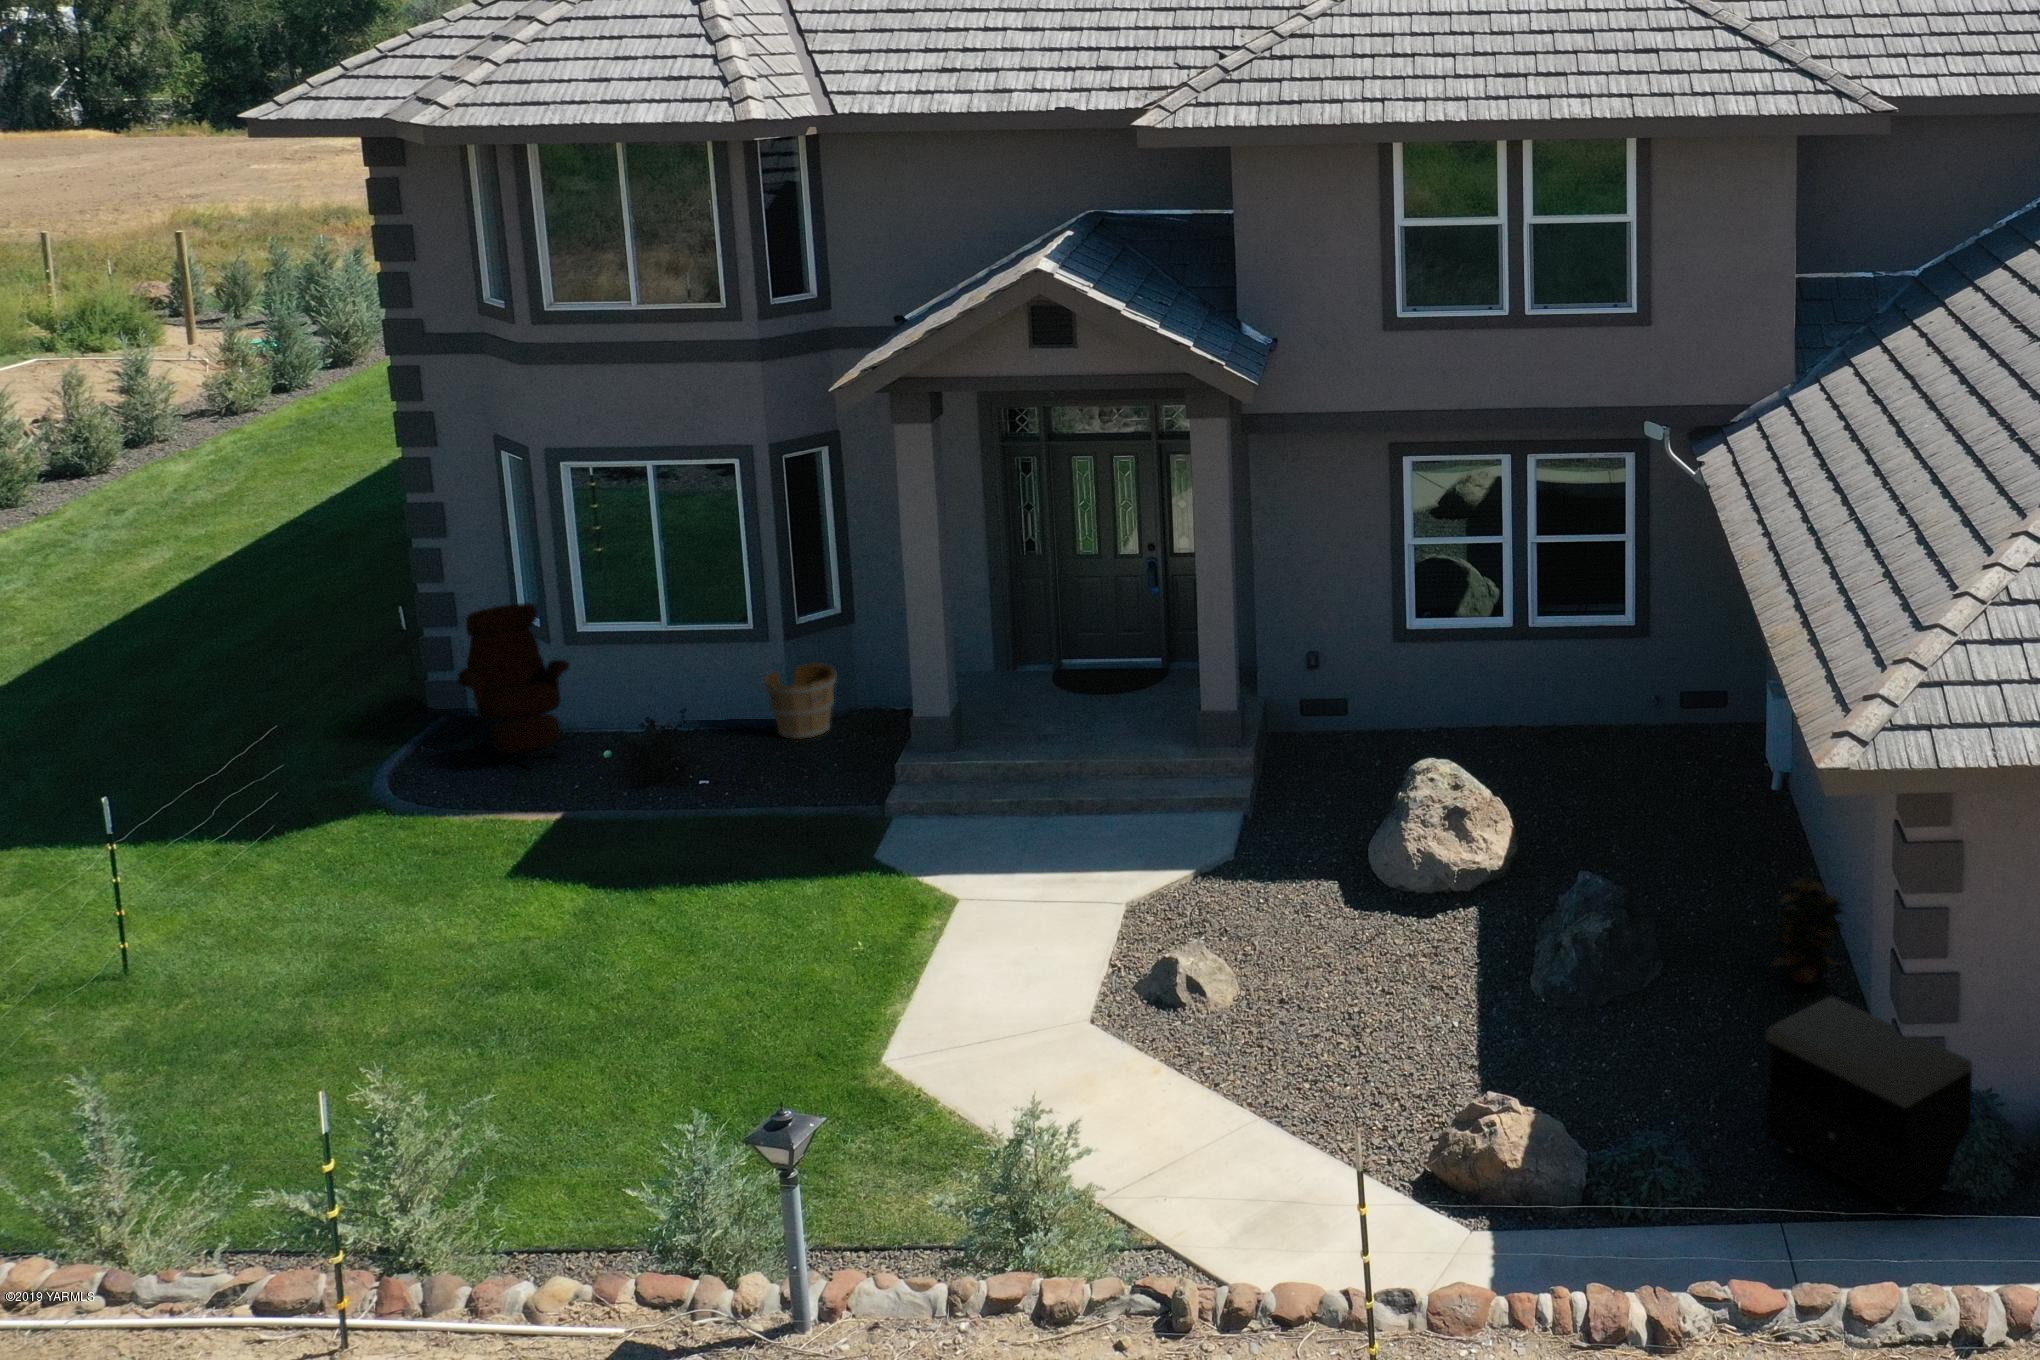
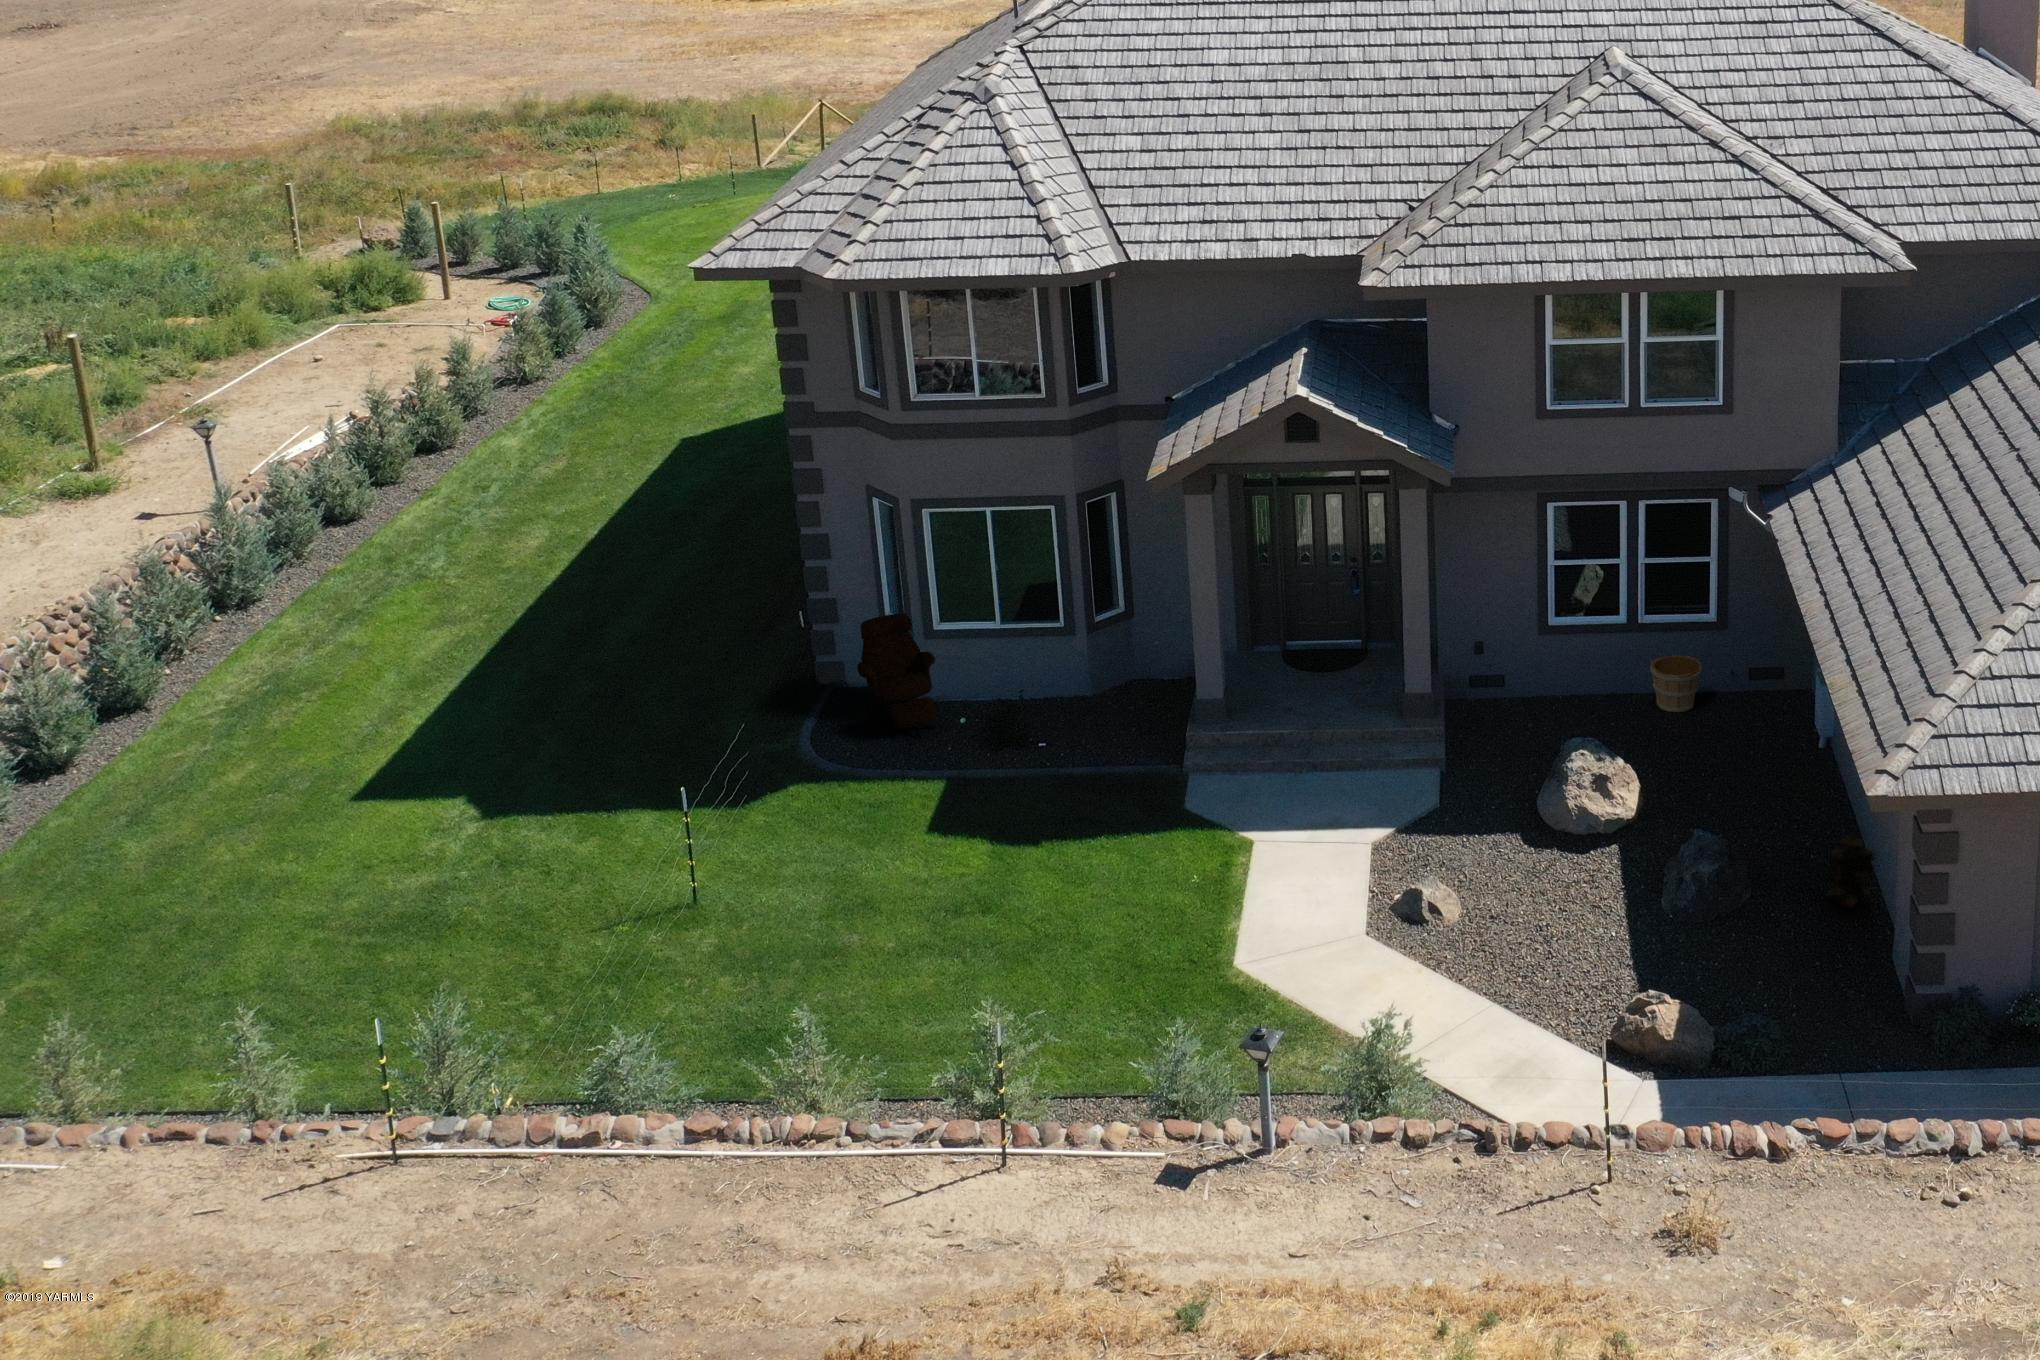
wooden bucket: present [765,663,837,739] -> present [1650,655,1702,712]
storage bench: present [1766,997,1972,1211] -> none [1828,927,1963,1066]

